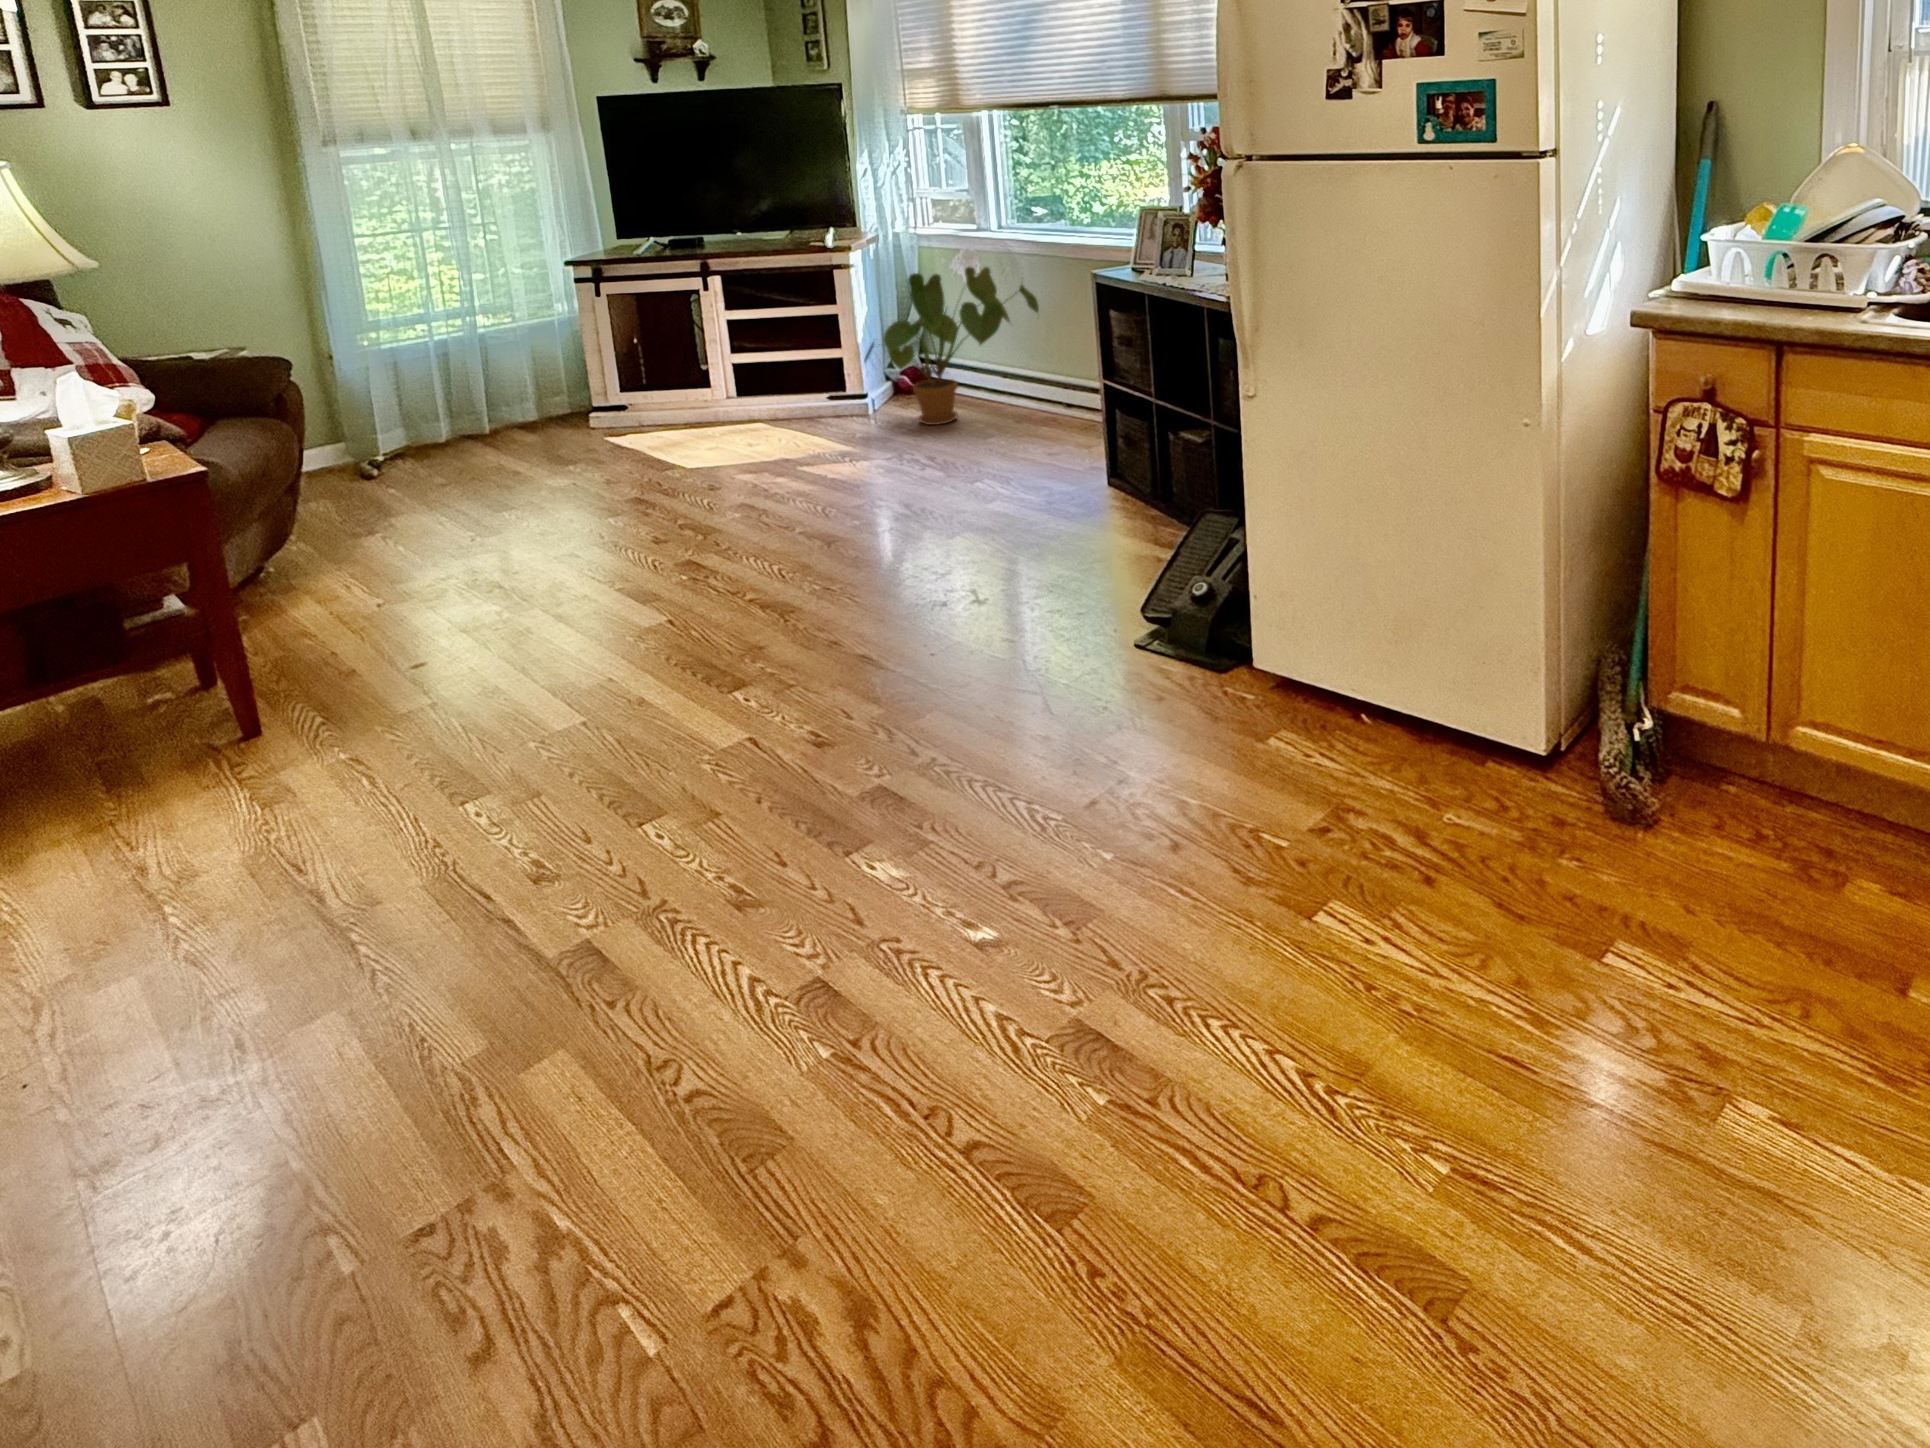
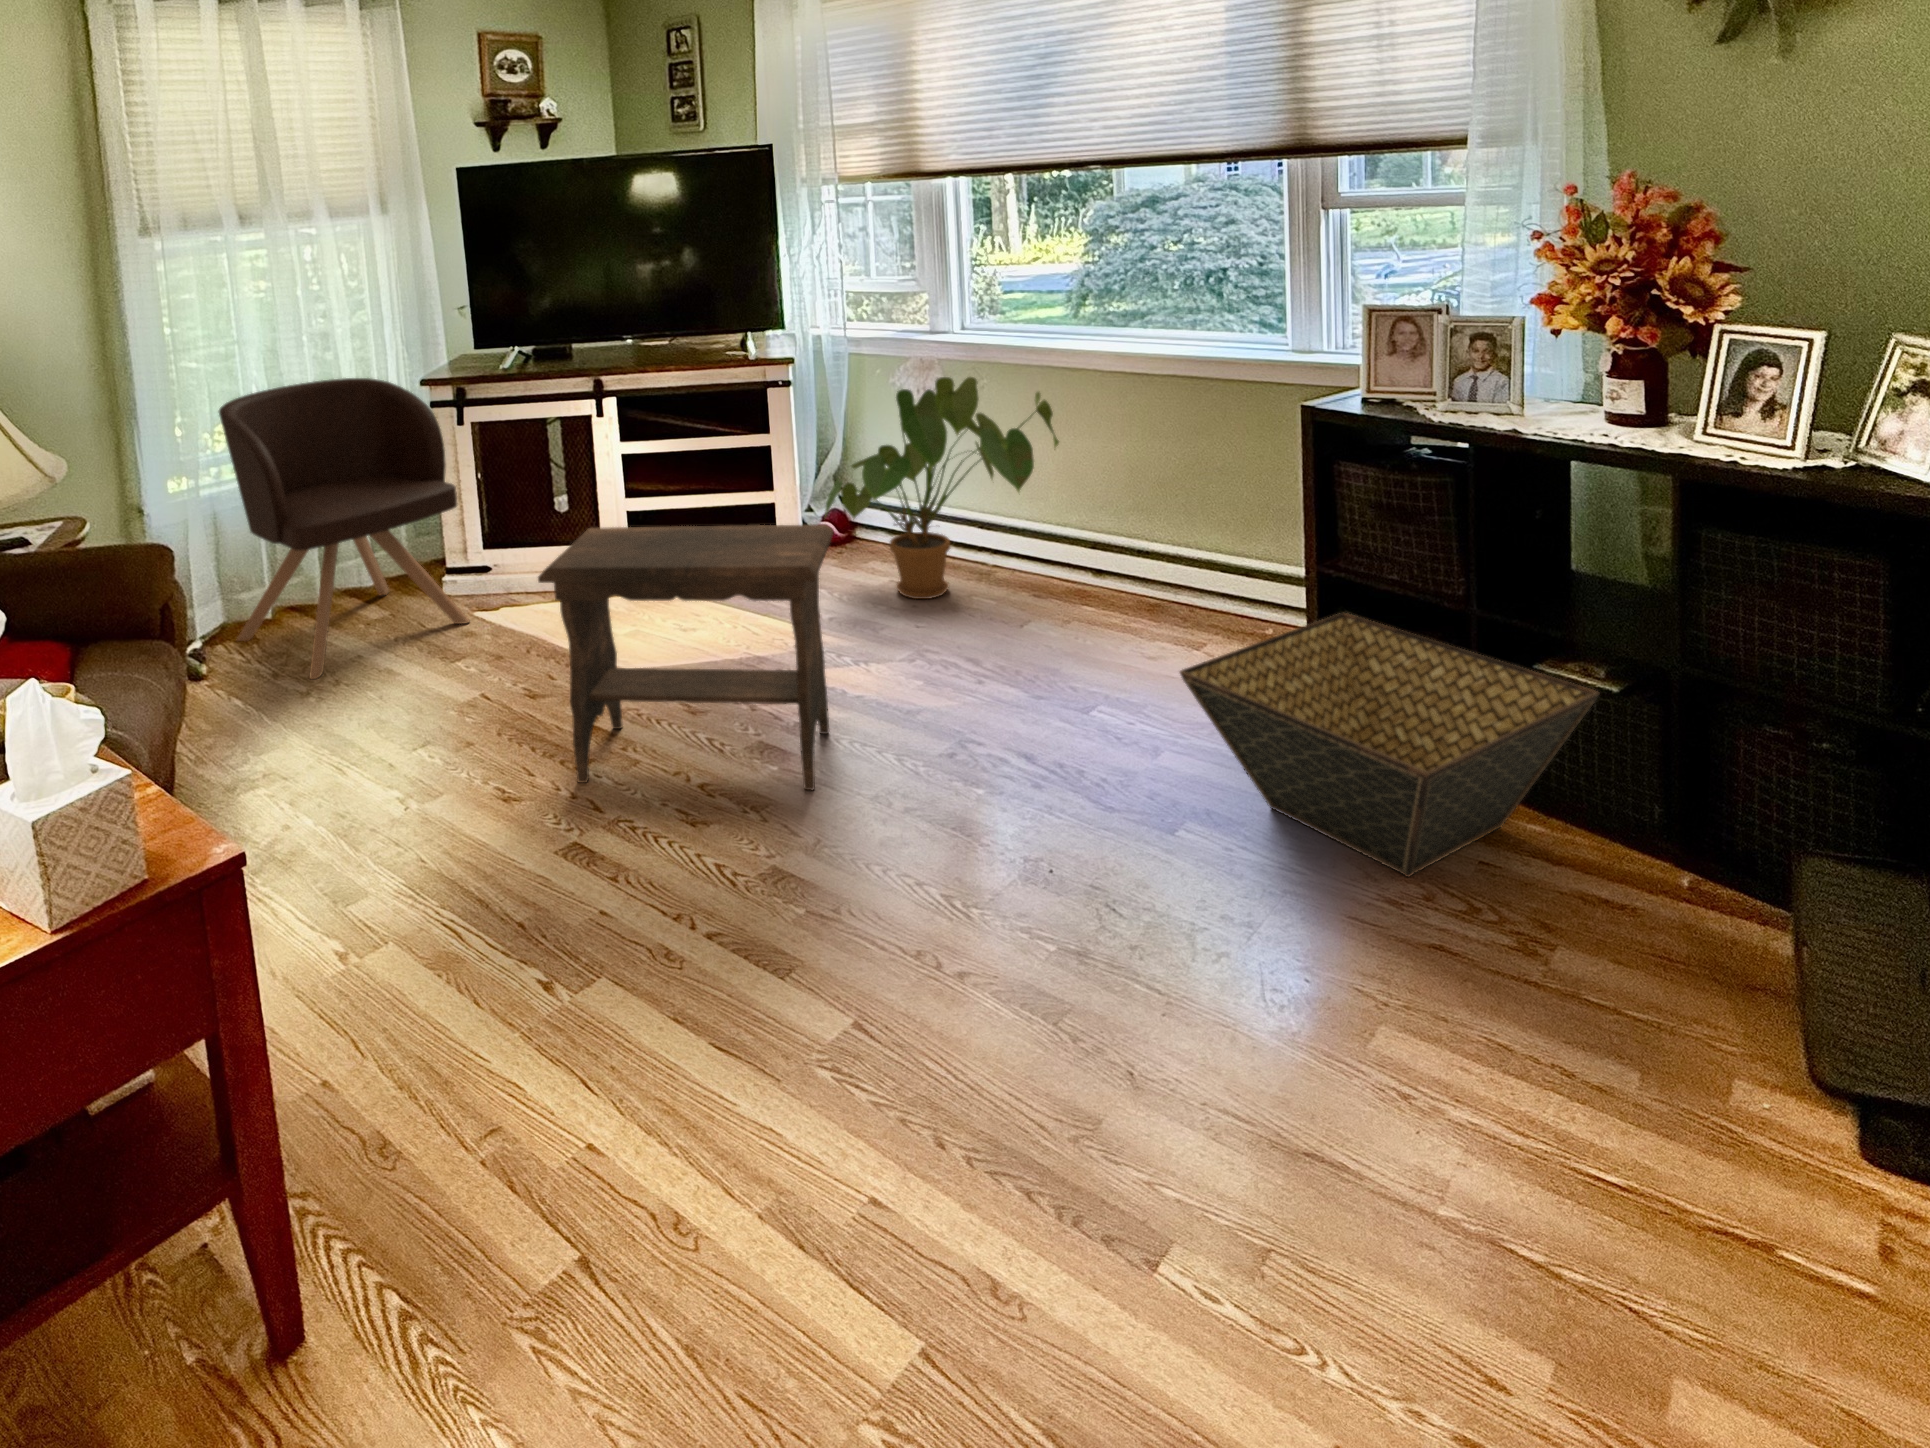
armchair: none [385,260,596,475] -> present [219,378,469,679]
footstool: none [566,356,792,522] -> present [538,524,834,790]
basket: none [966,412,1180,549] -> present [1180,613,1599,877]

